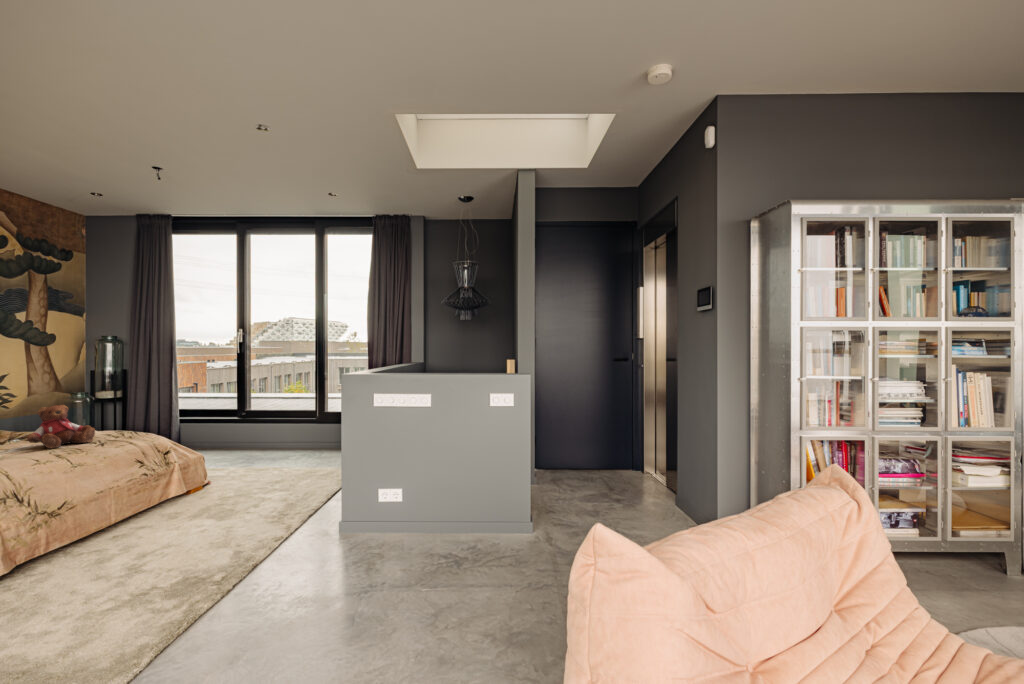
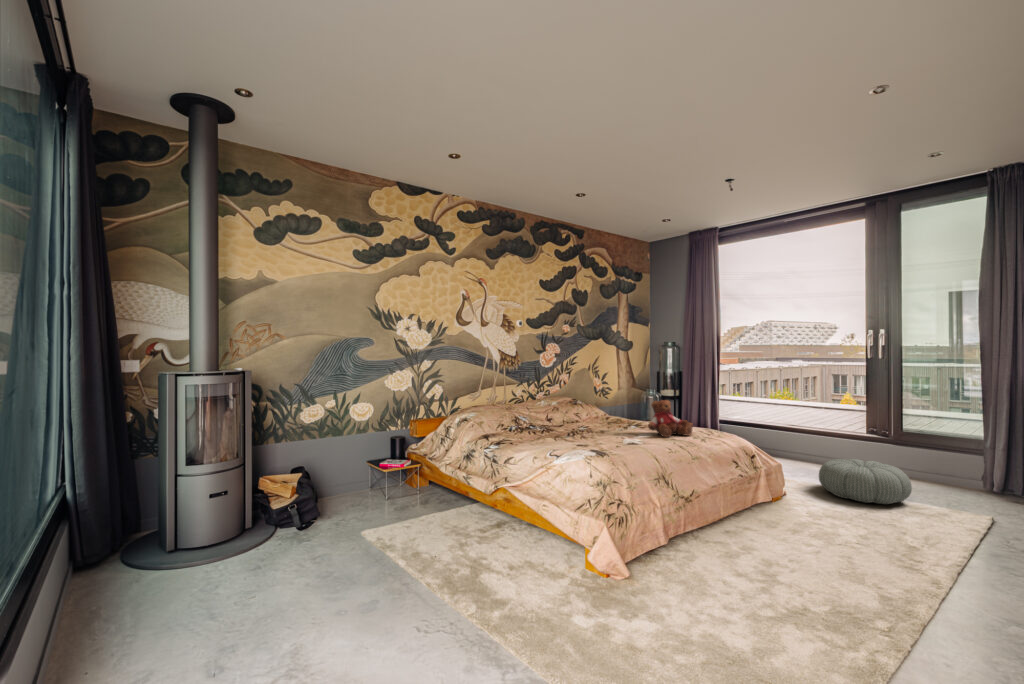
pouf: none [246,439,316,475] -> present [819,459,912,504]

